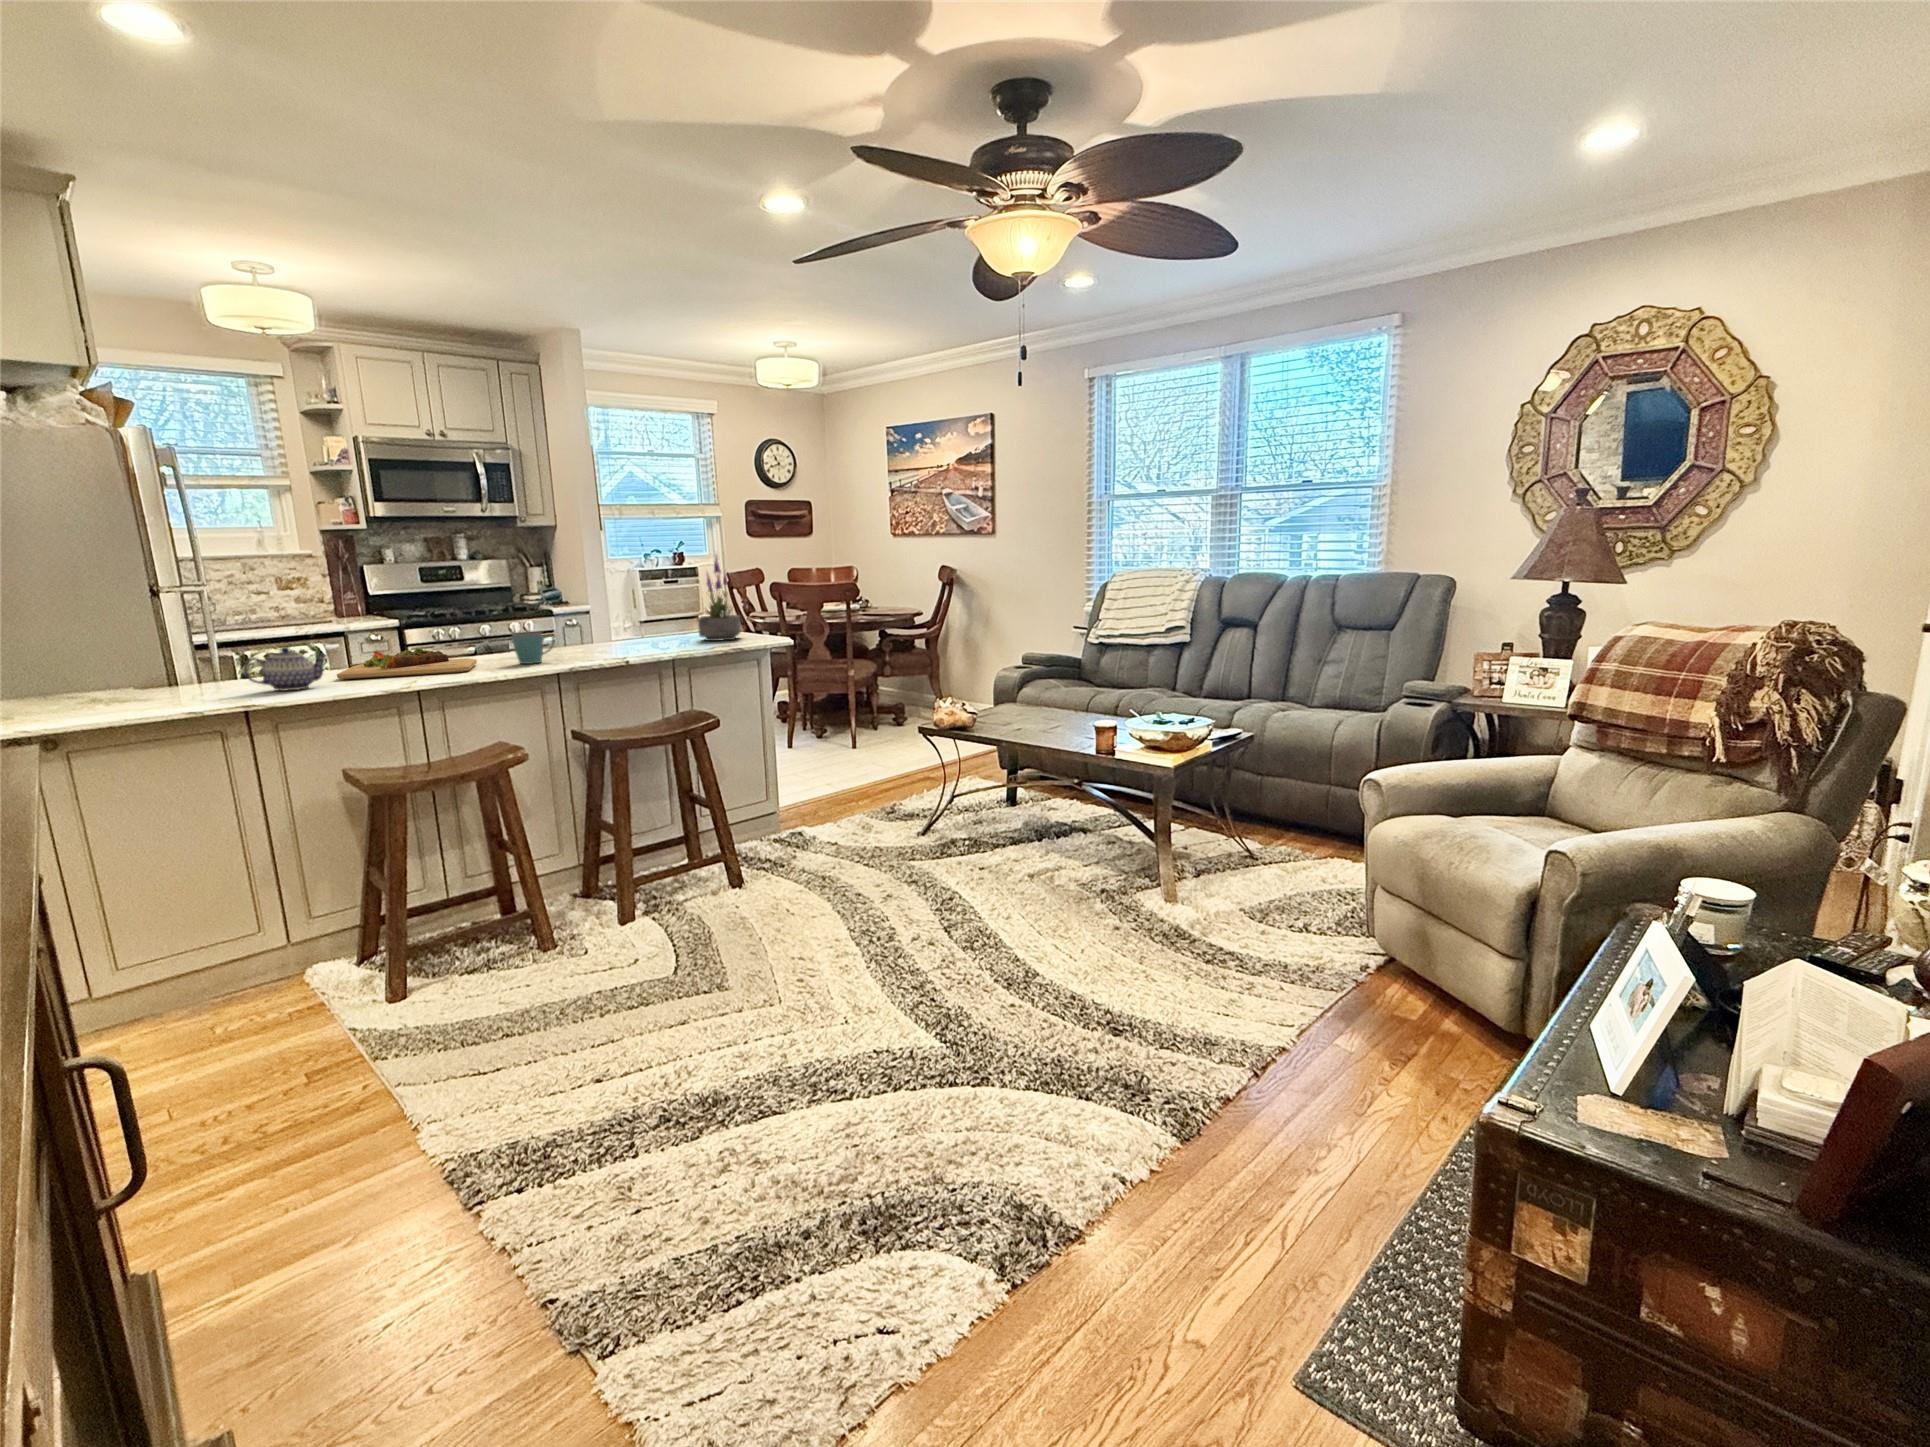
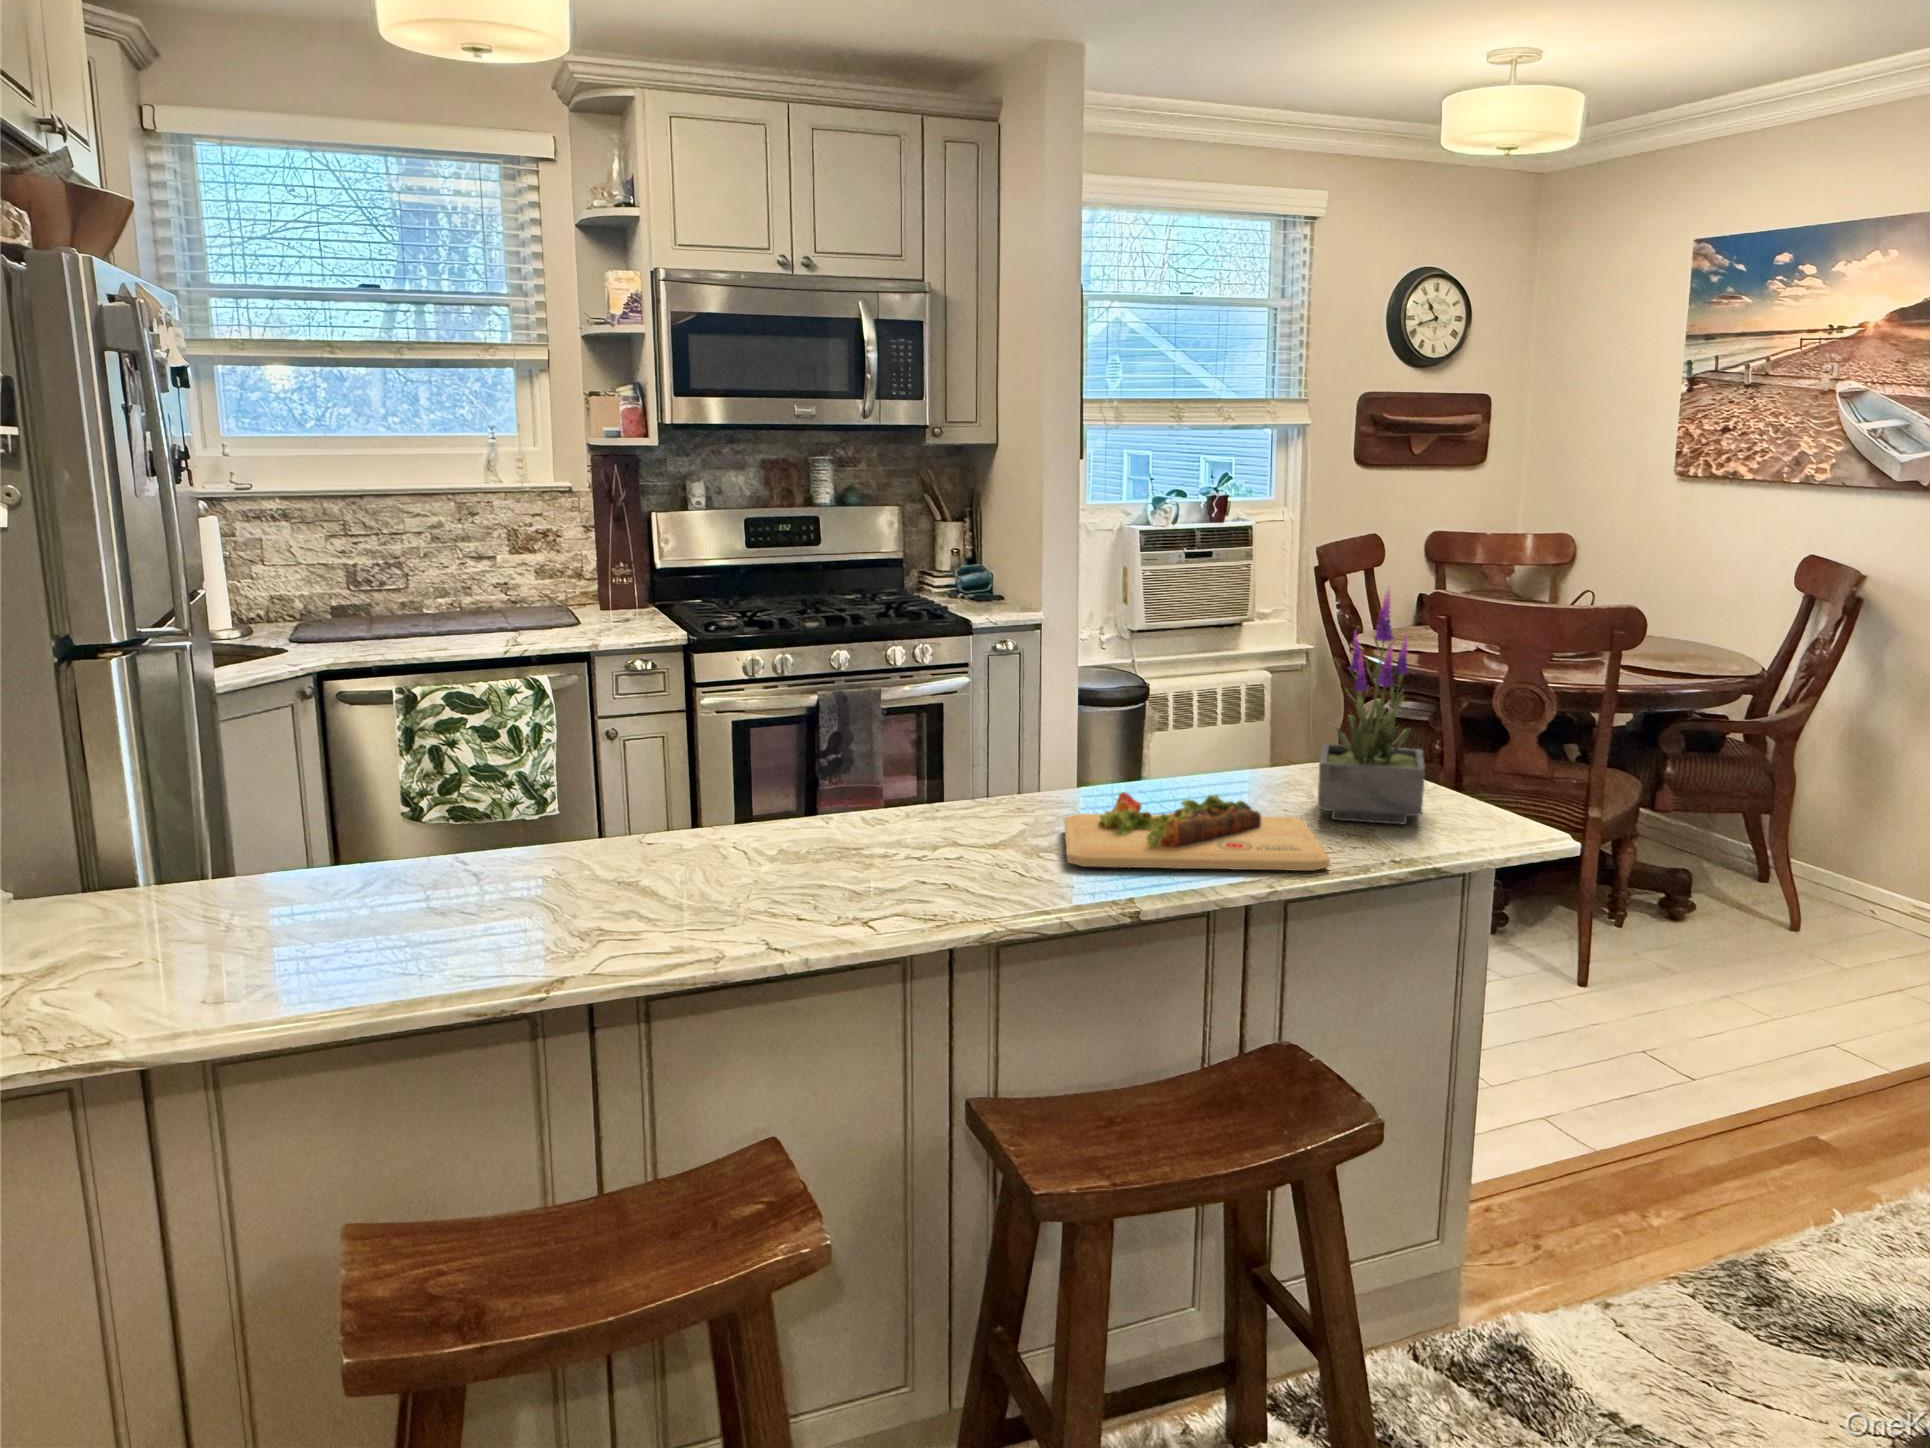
mug: present [512,632,555,664] -> none [872,808,974,902]
teapot: present [244,647,327,691] -> none [228,861,431,981]
cutting board: present [337,647,477,679] -> present [1064,792,1330,871]

